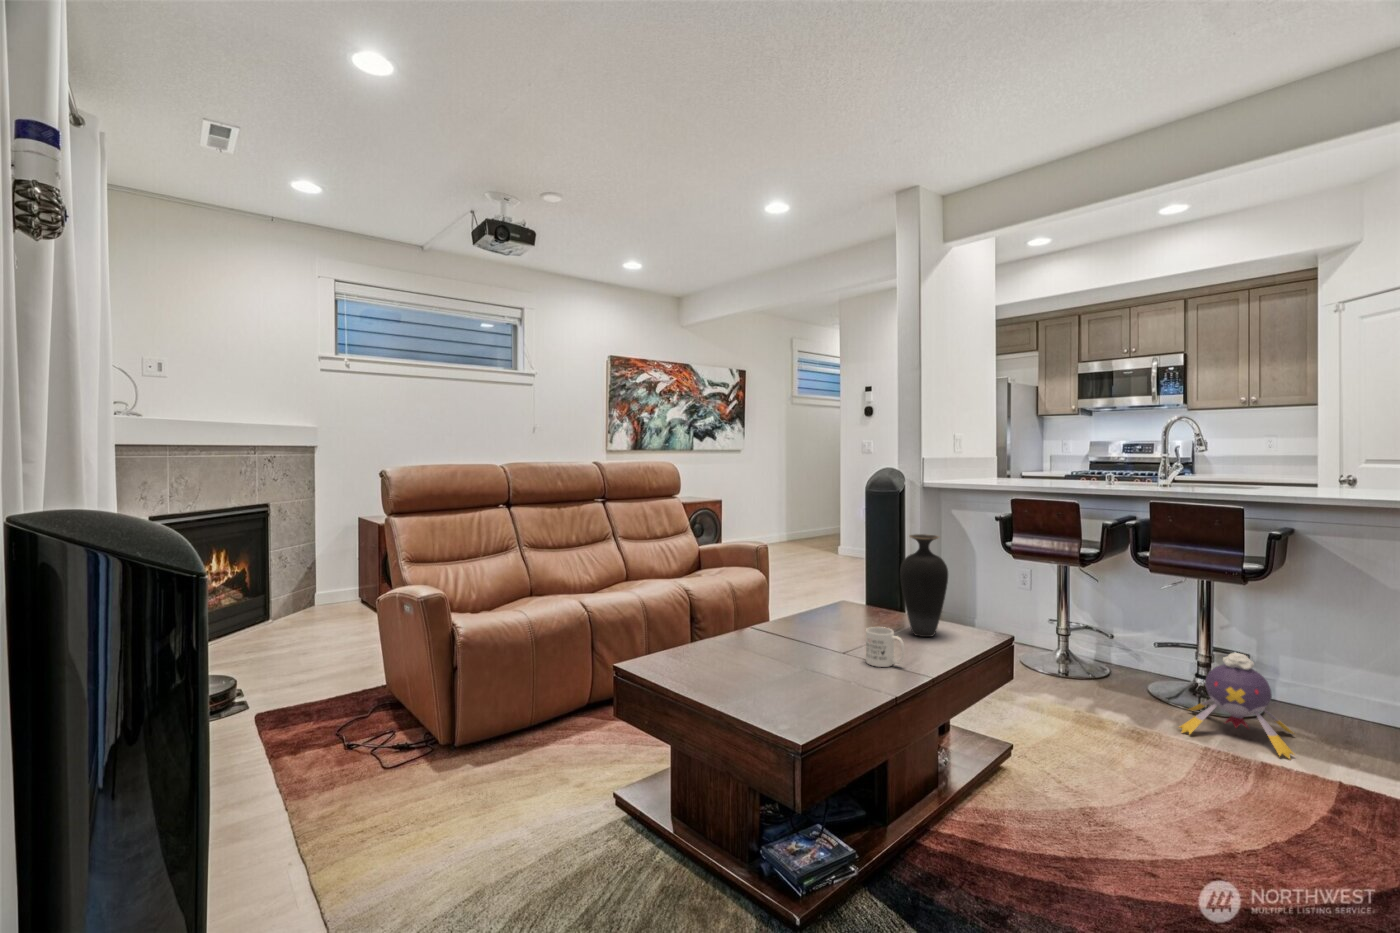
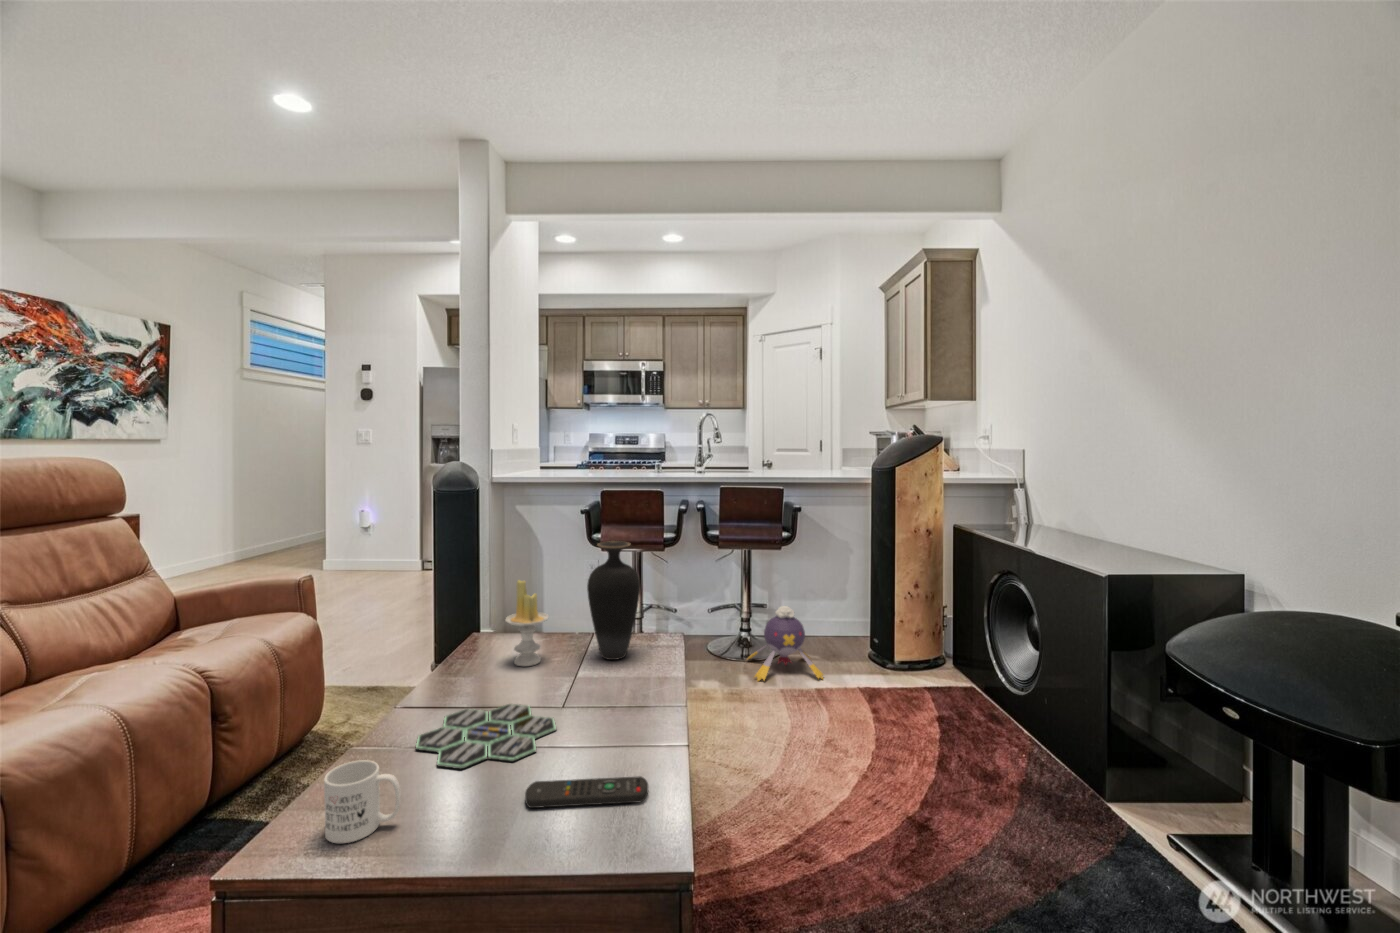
candle: none [838,557,873,626] -> present [505,580,548,666]
mug: present [866,627,905,667] -> present [324,760,401,843]
board game: none [737,636,828,667] -> present [416,704,556,769]
remote control: none [759,676,836,706] -> present [525,776,648,808]

